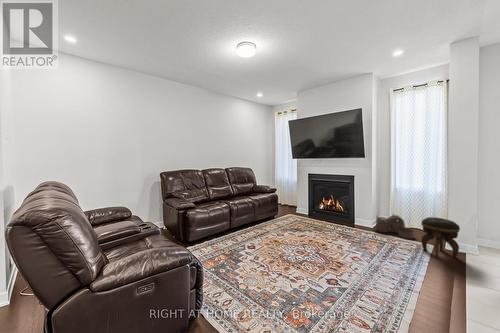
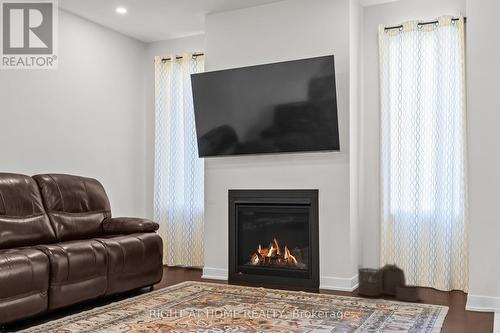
footstool: present [421,217,460,258] -> none [429,253,483,321]

